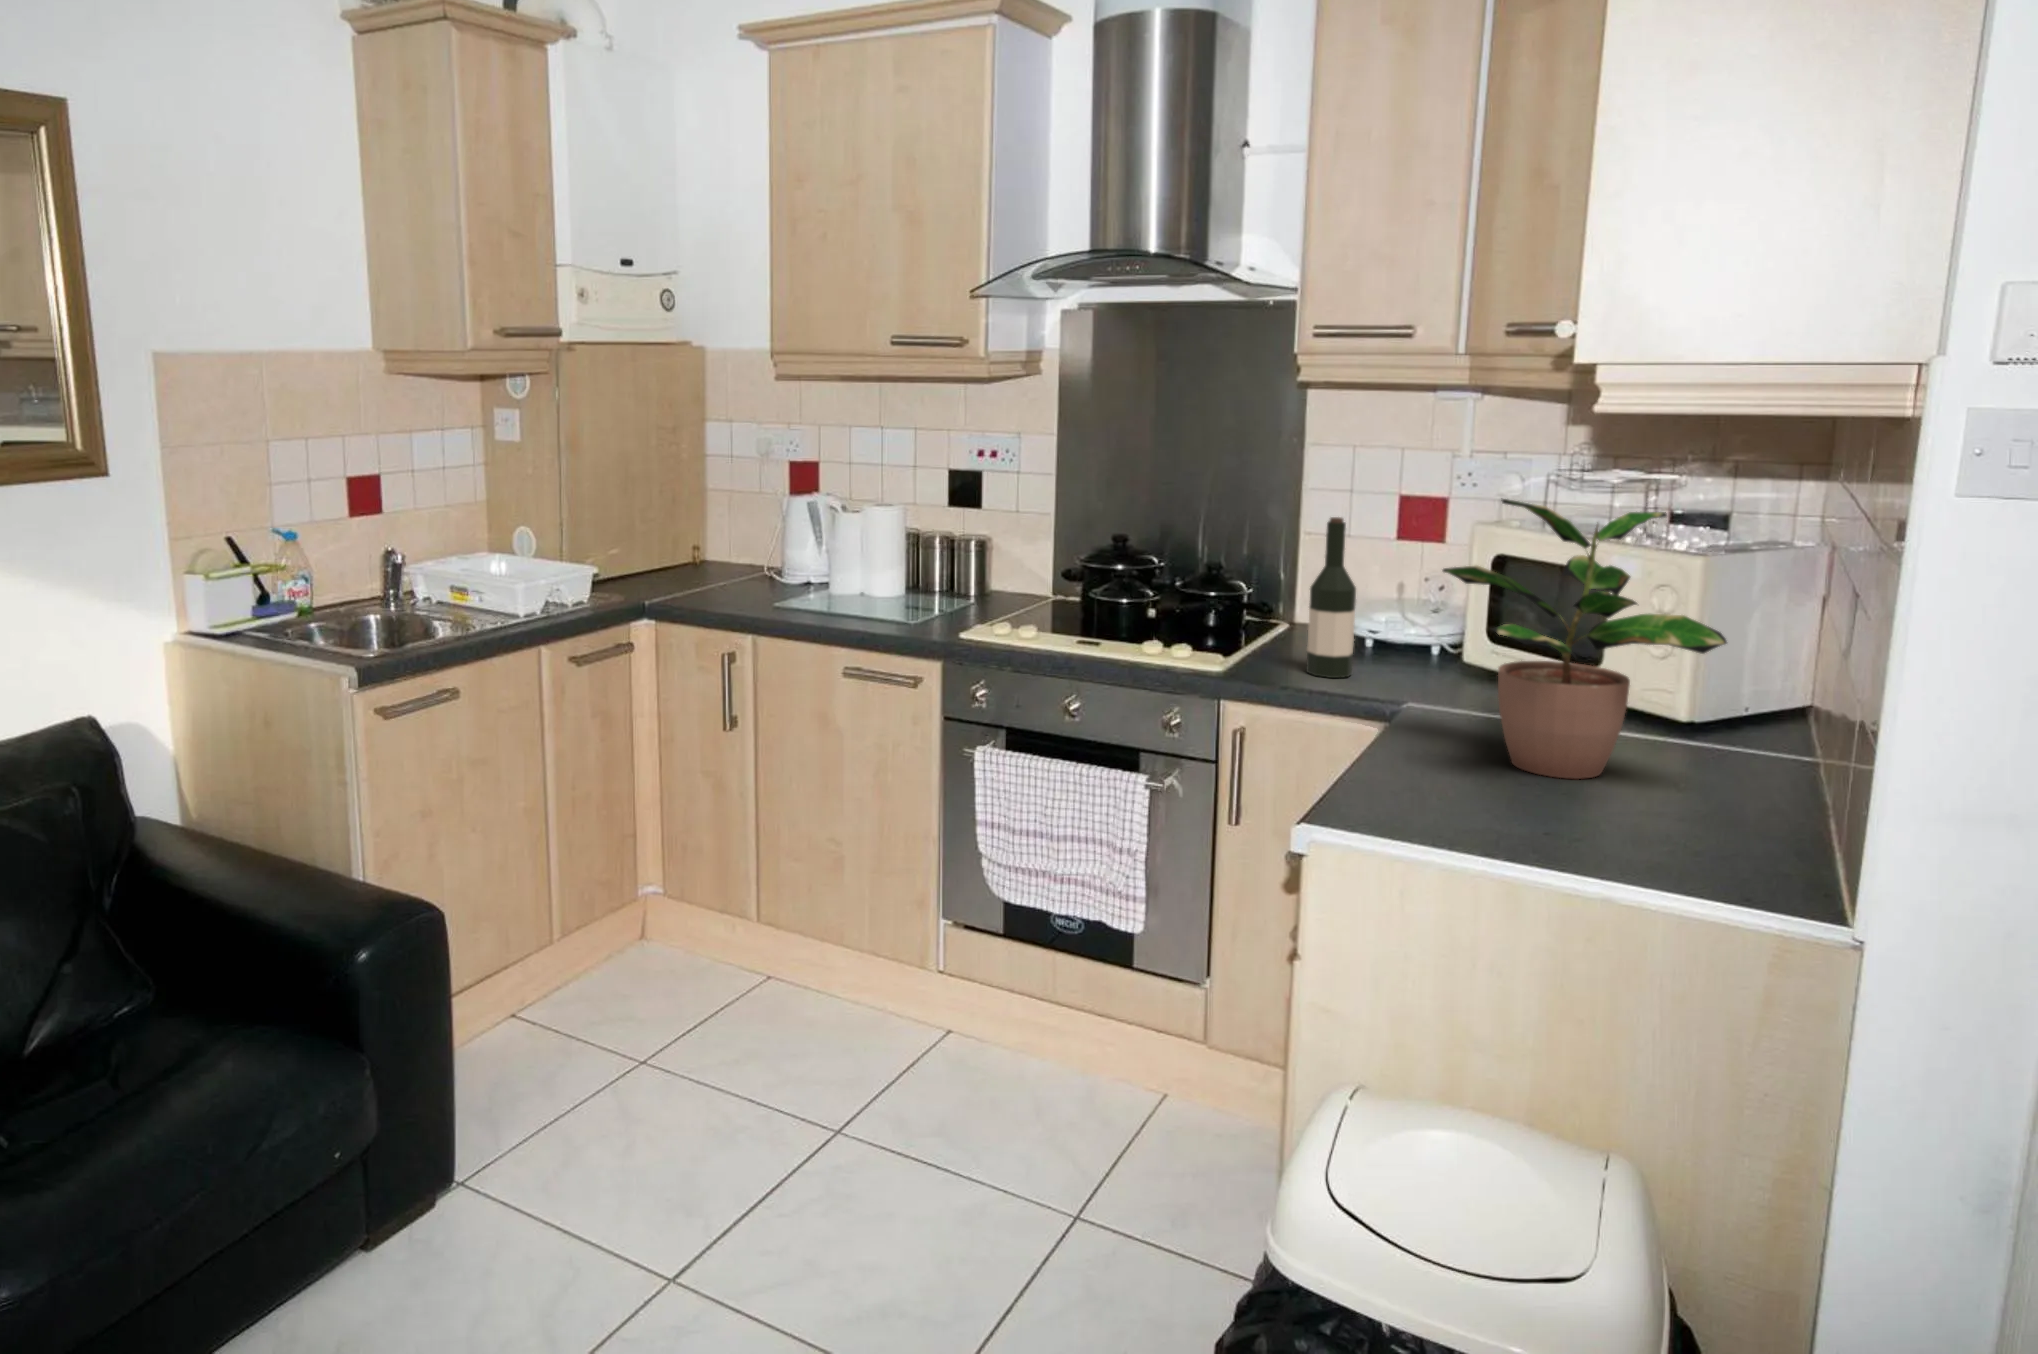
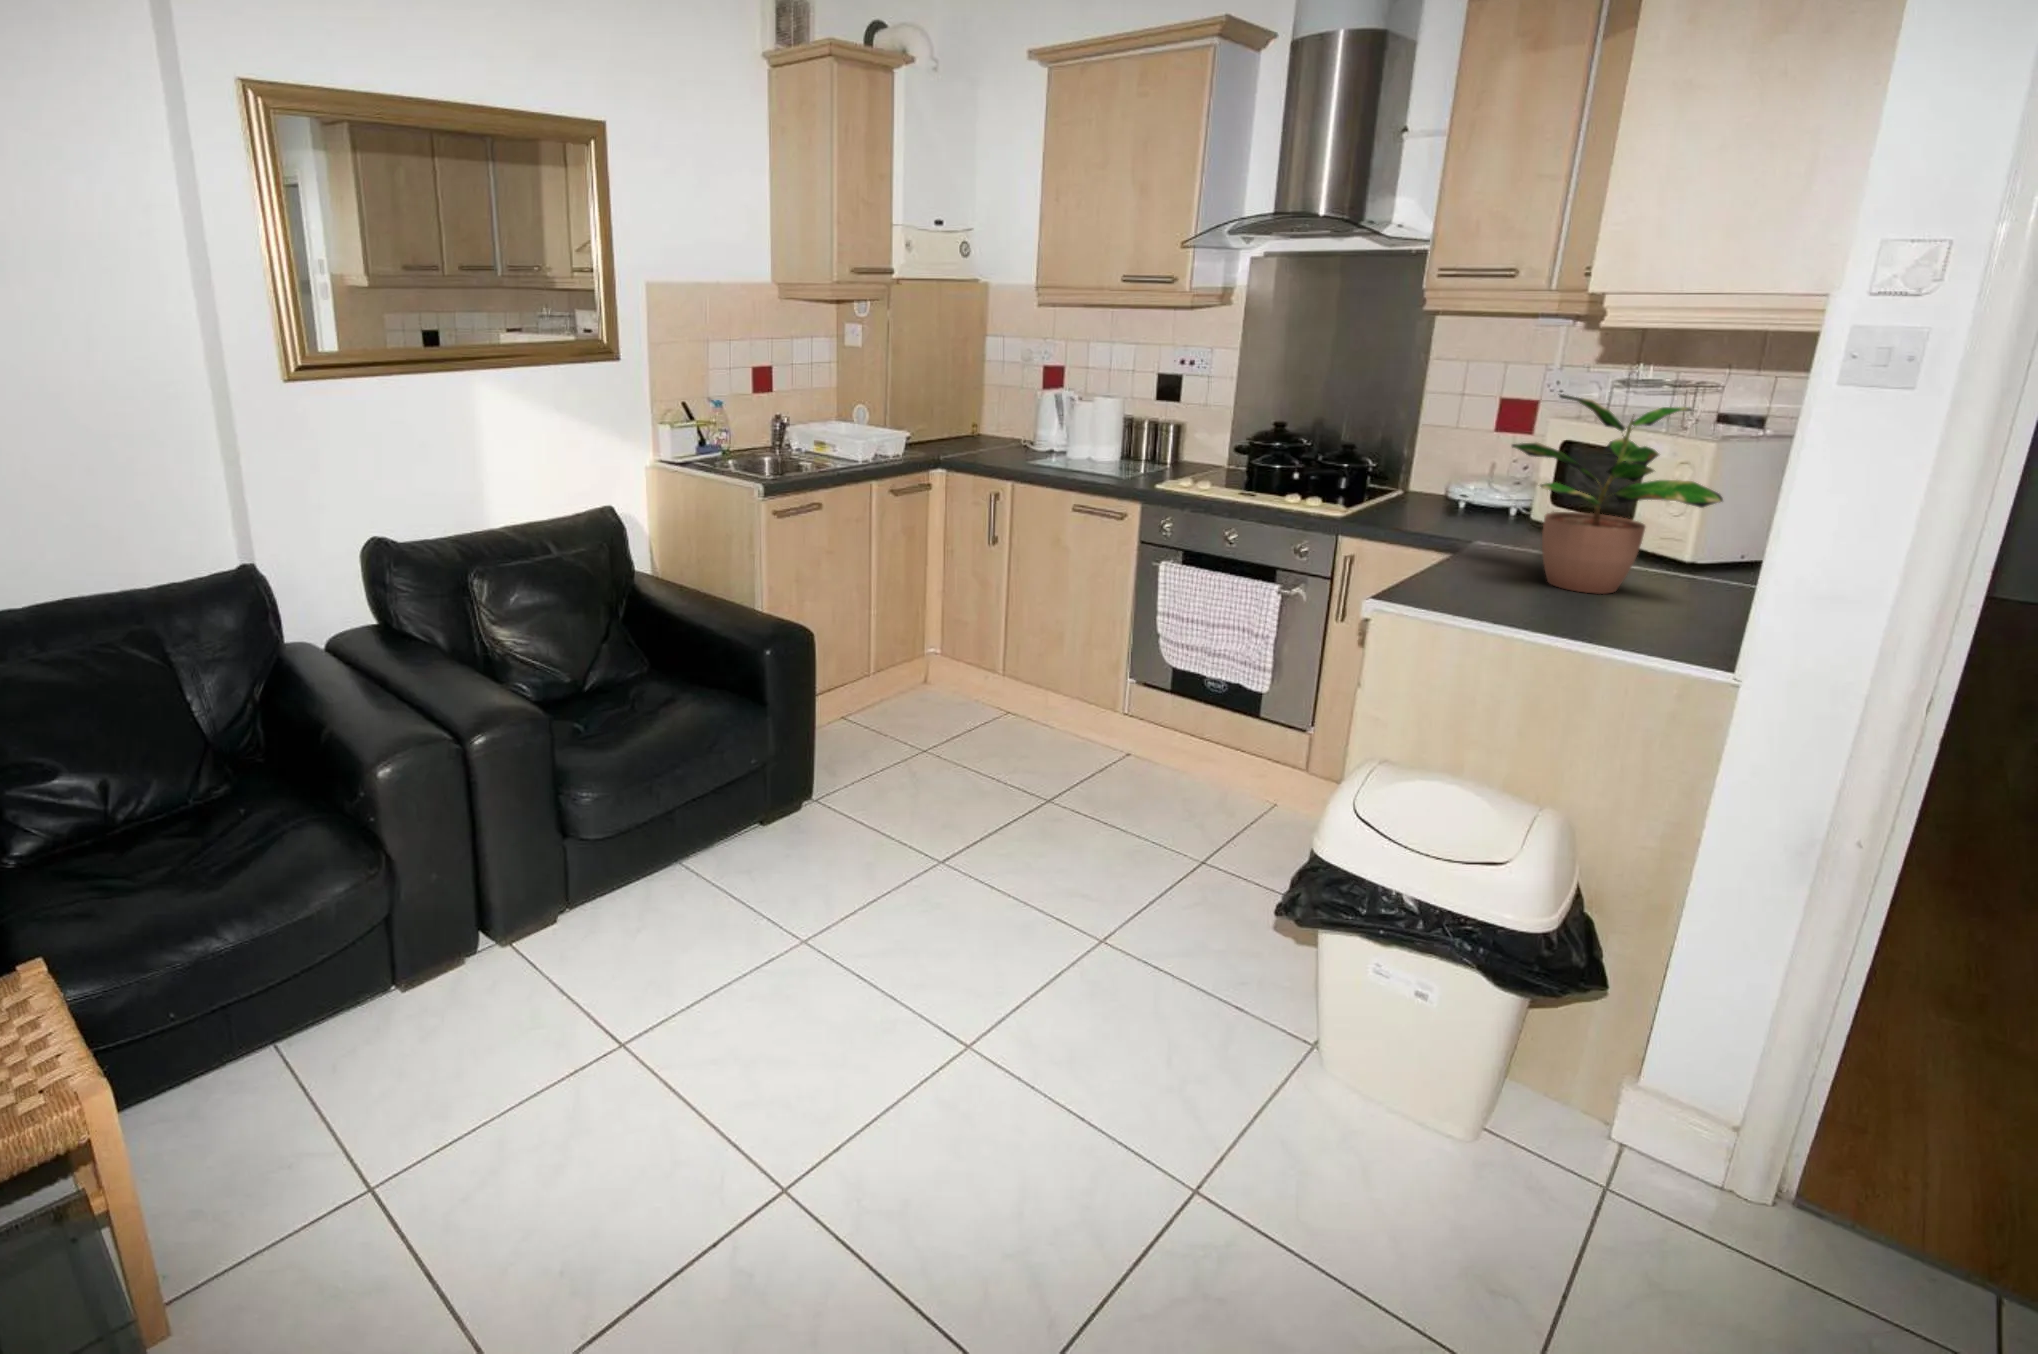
wine bottle: present [1306,517,1356,678] -> none [1408,410,1453,525]

